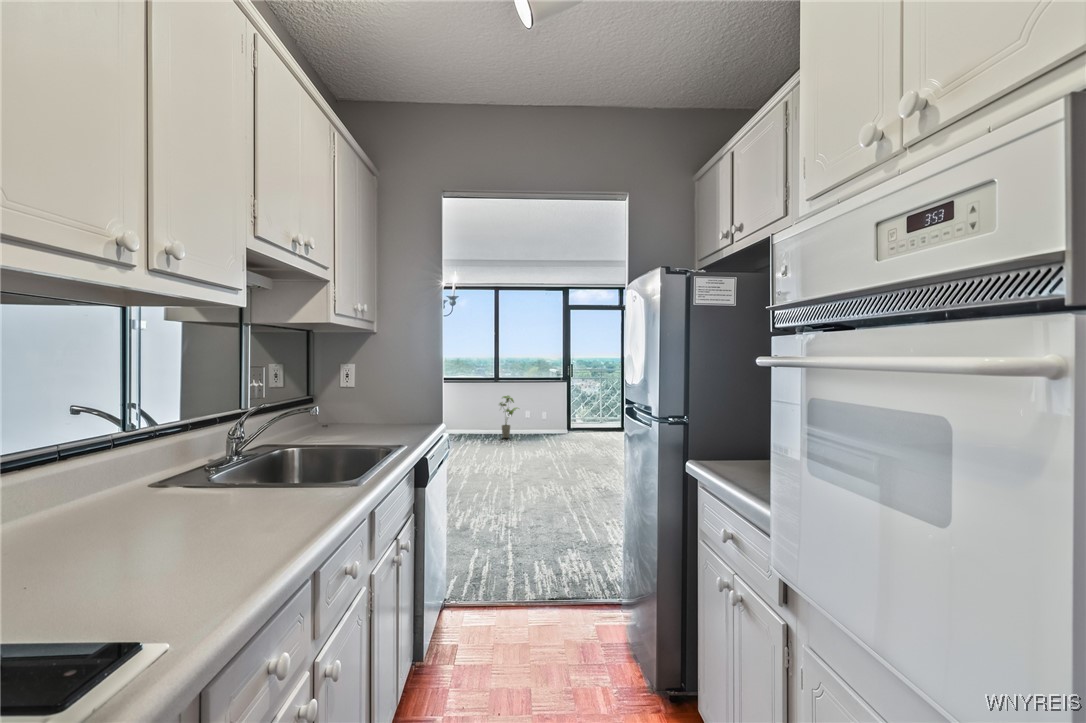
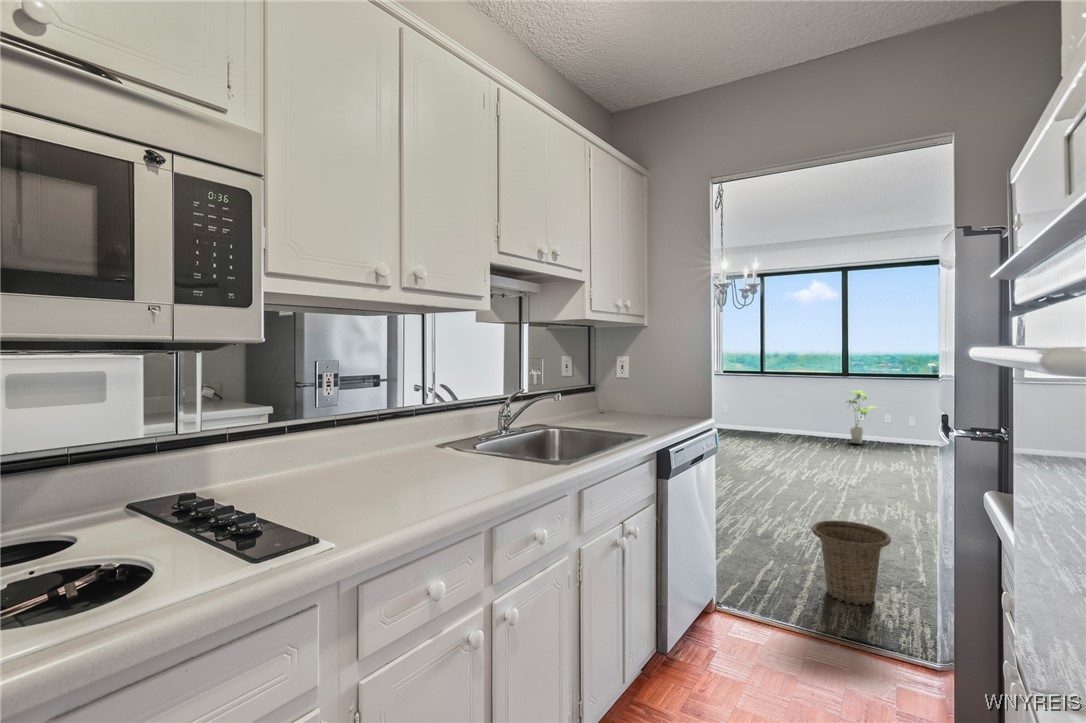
basket: none [516,503,572,571] -> present [812,521,891,605]

